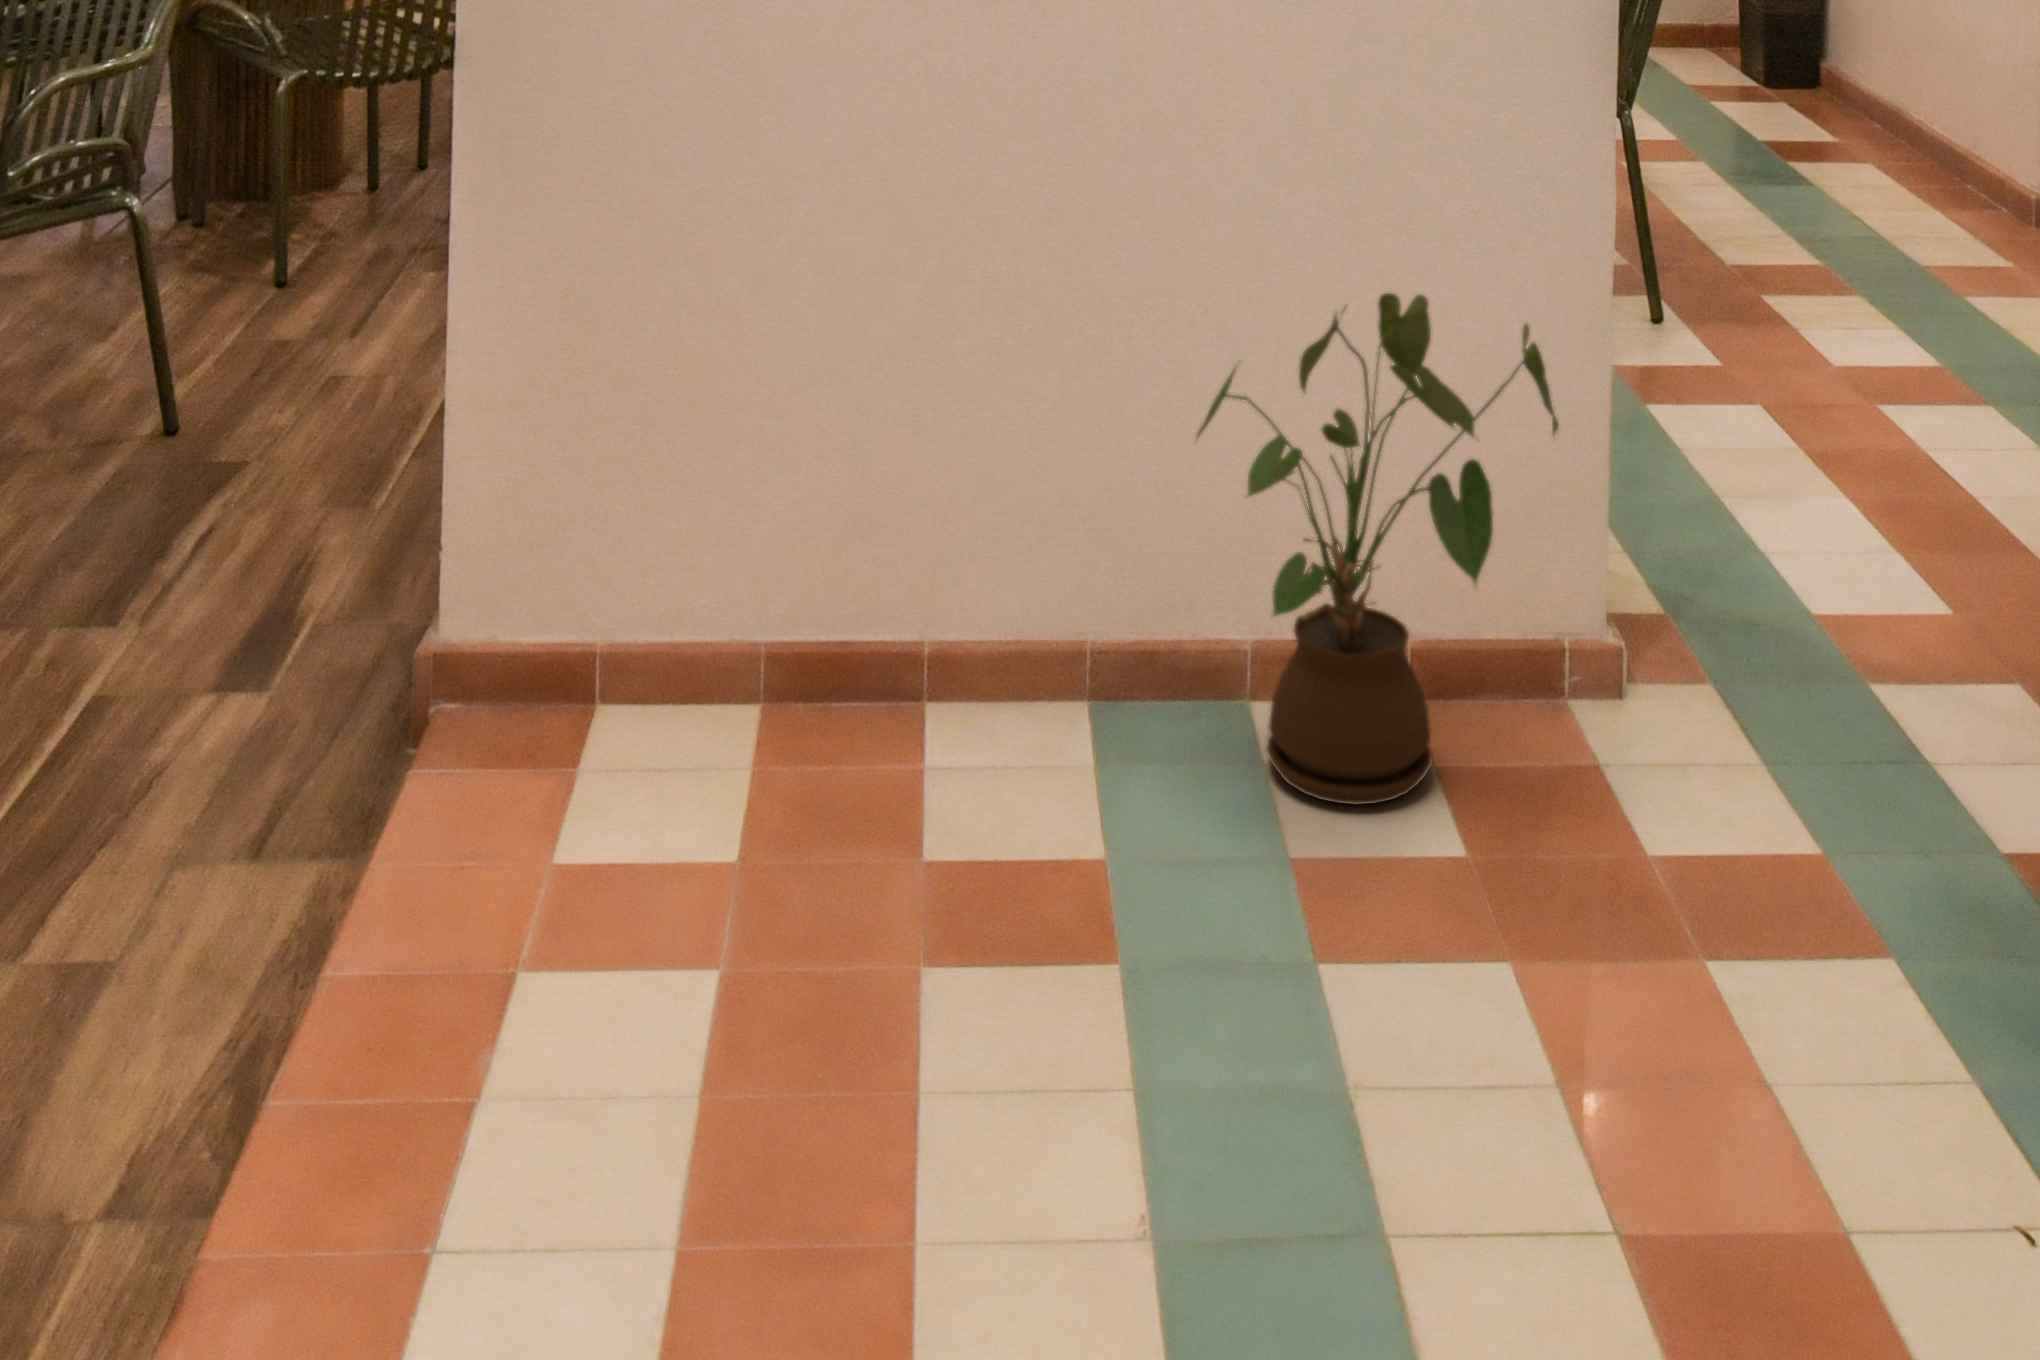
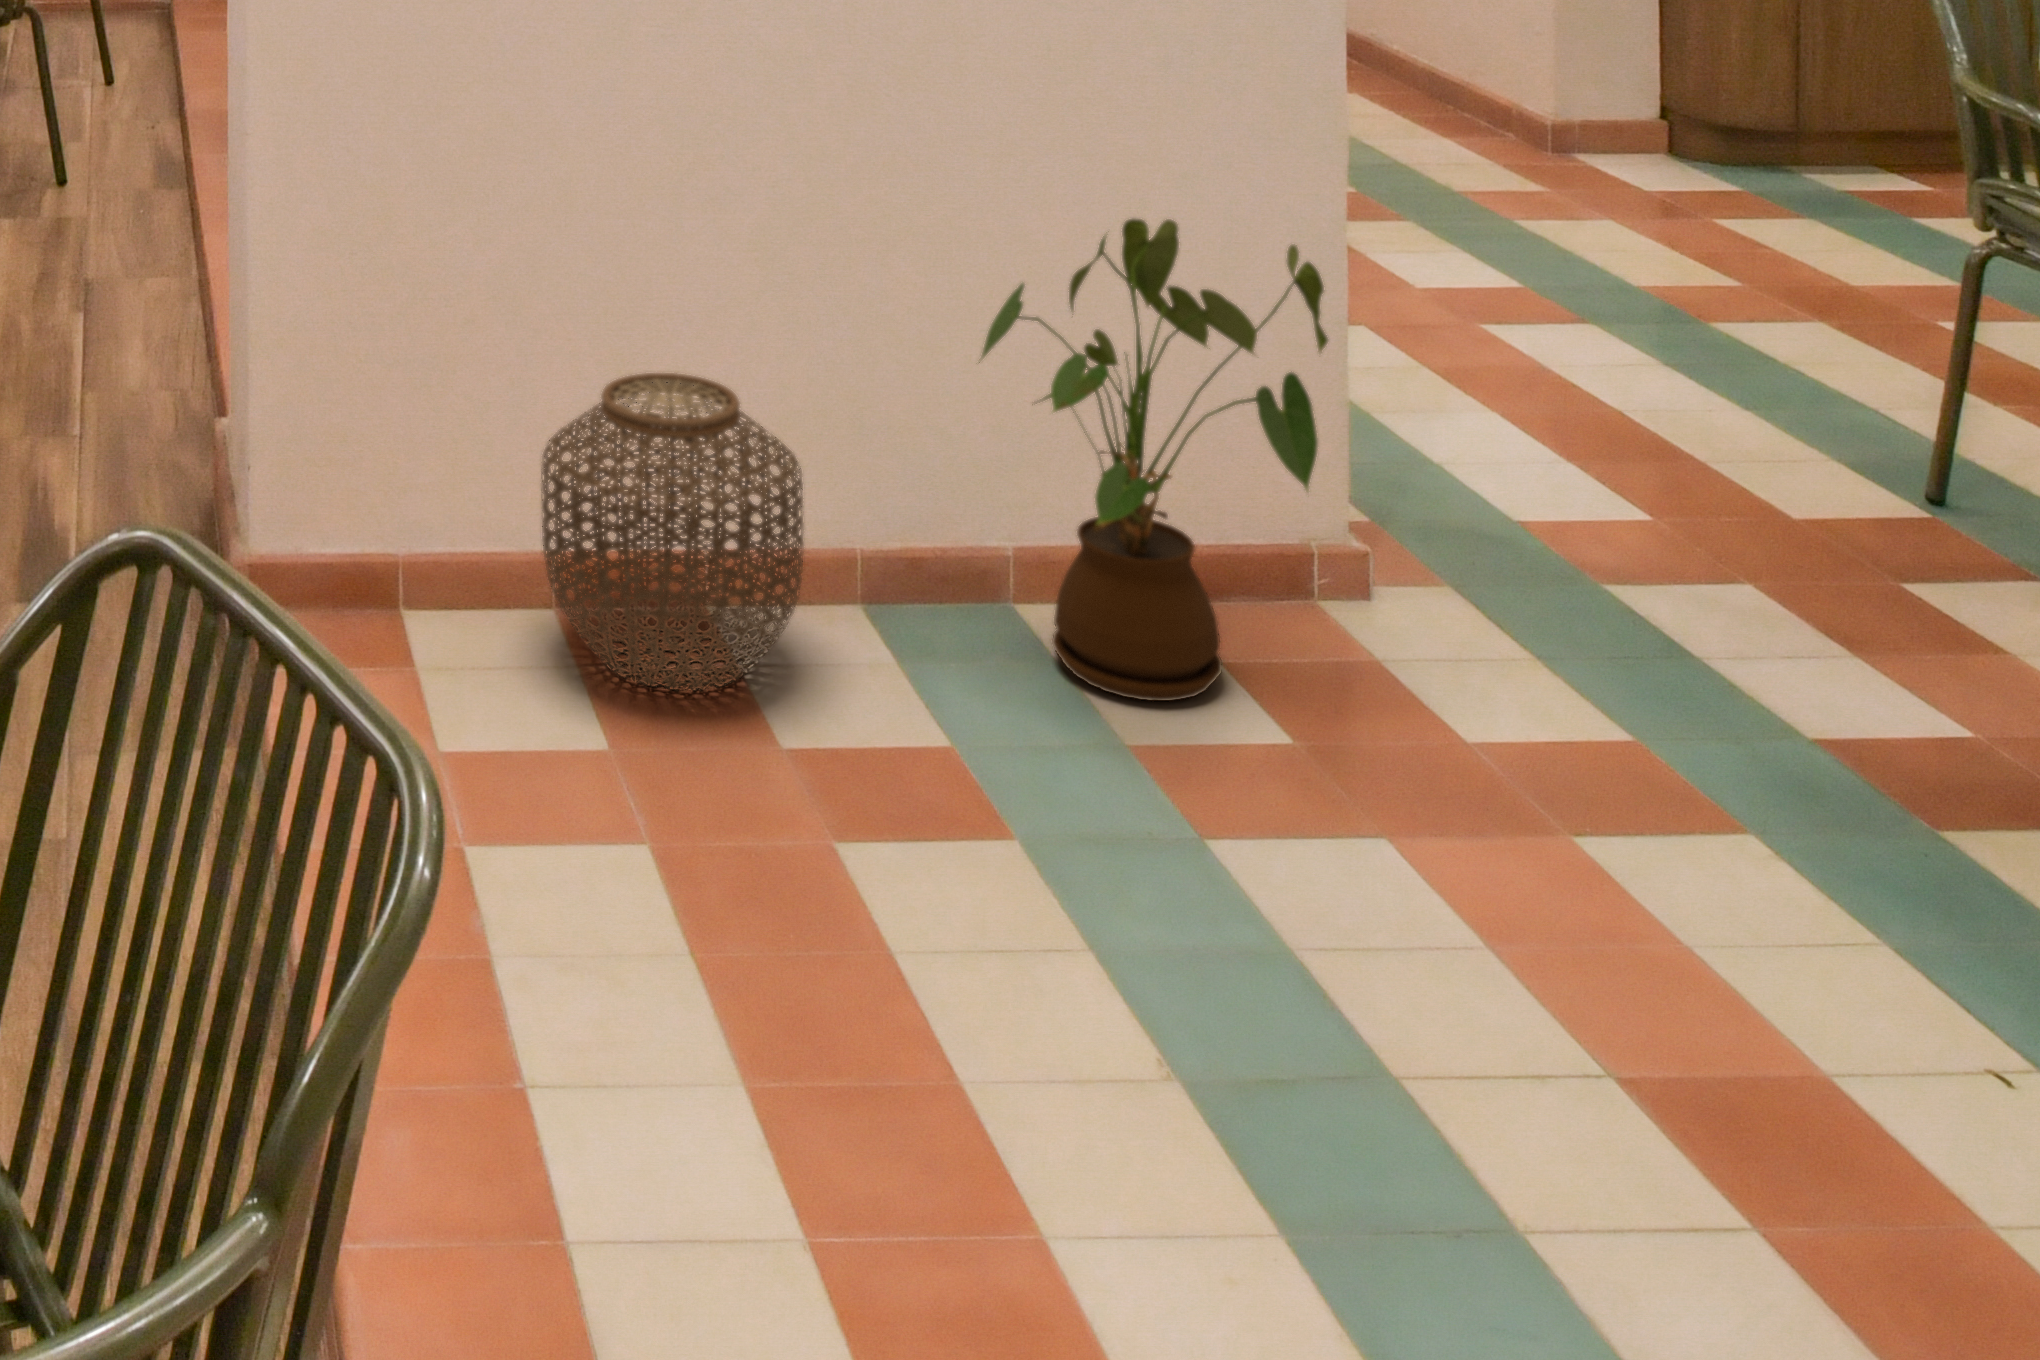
woven basket: none [738,449,1009,790] -> present [541,373,803,690]

